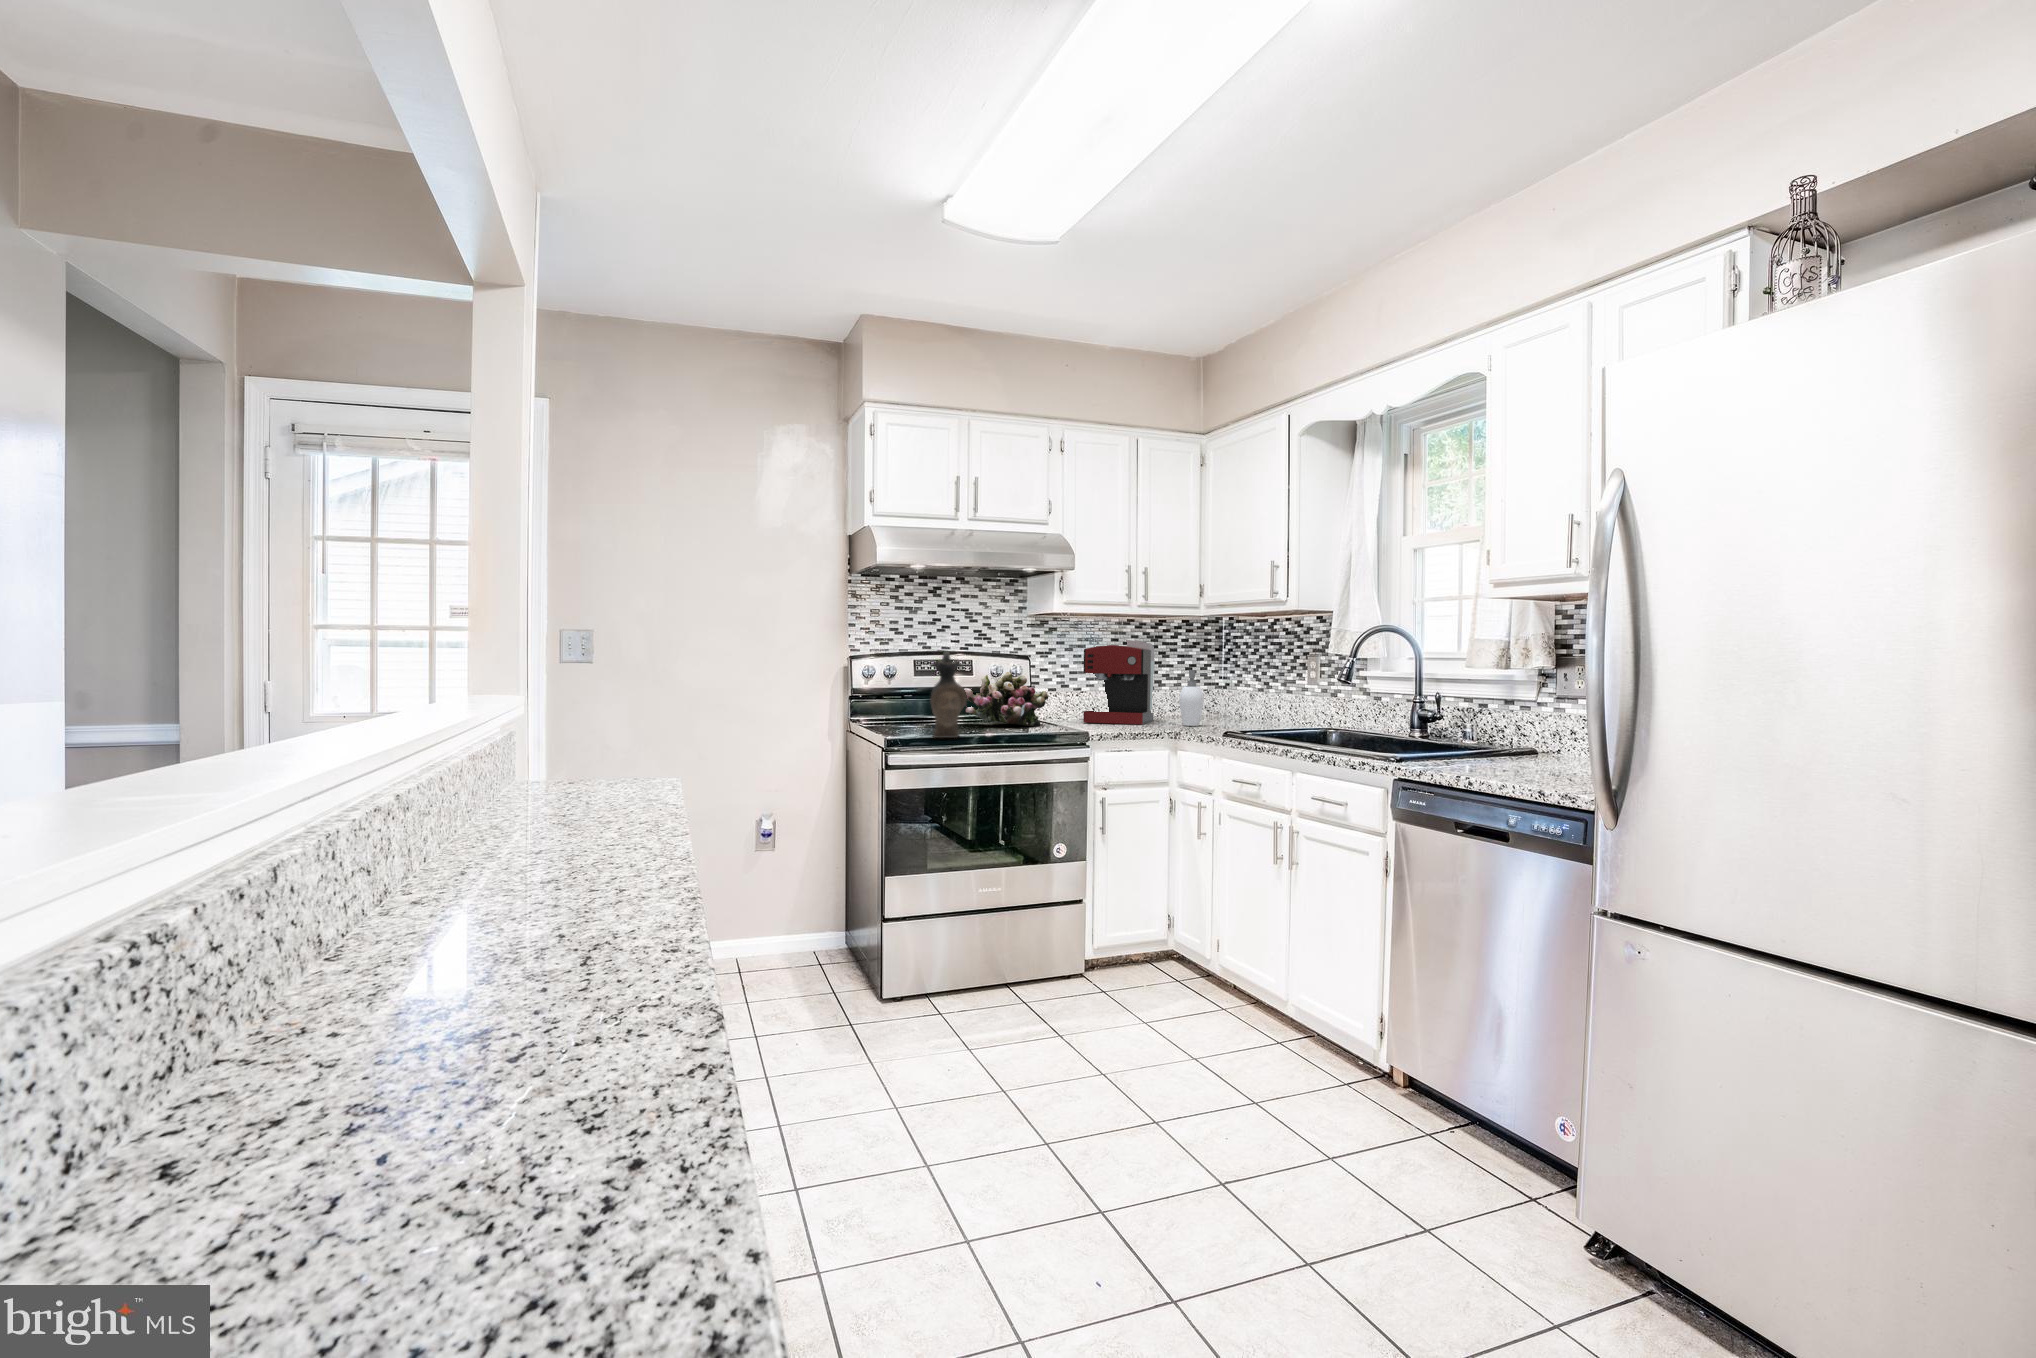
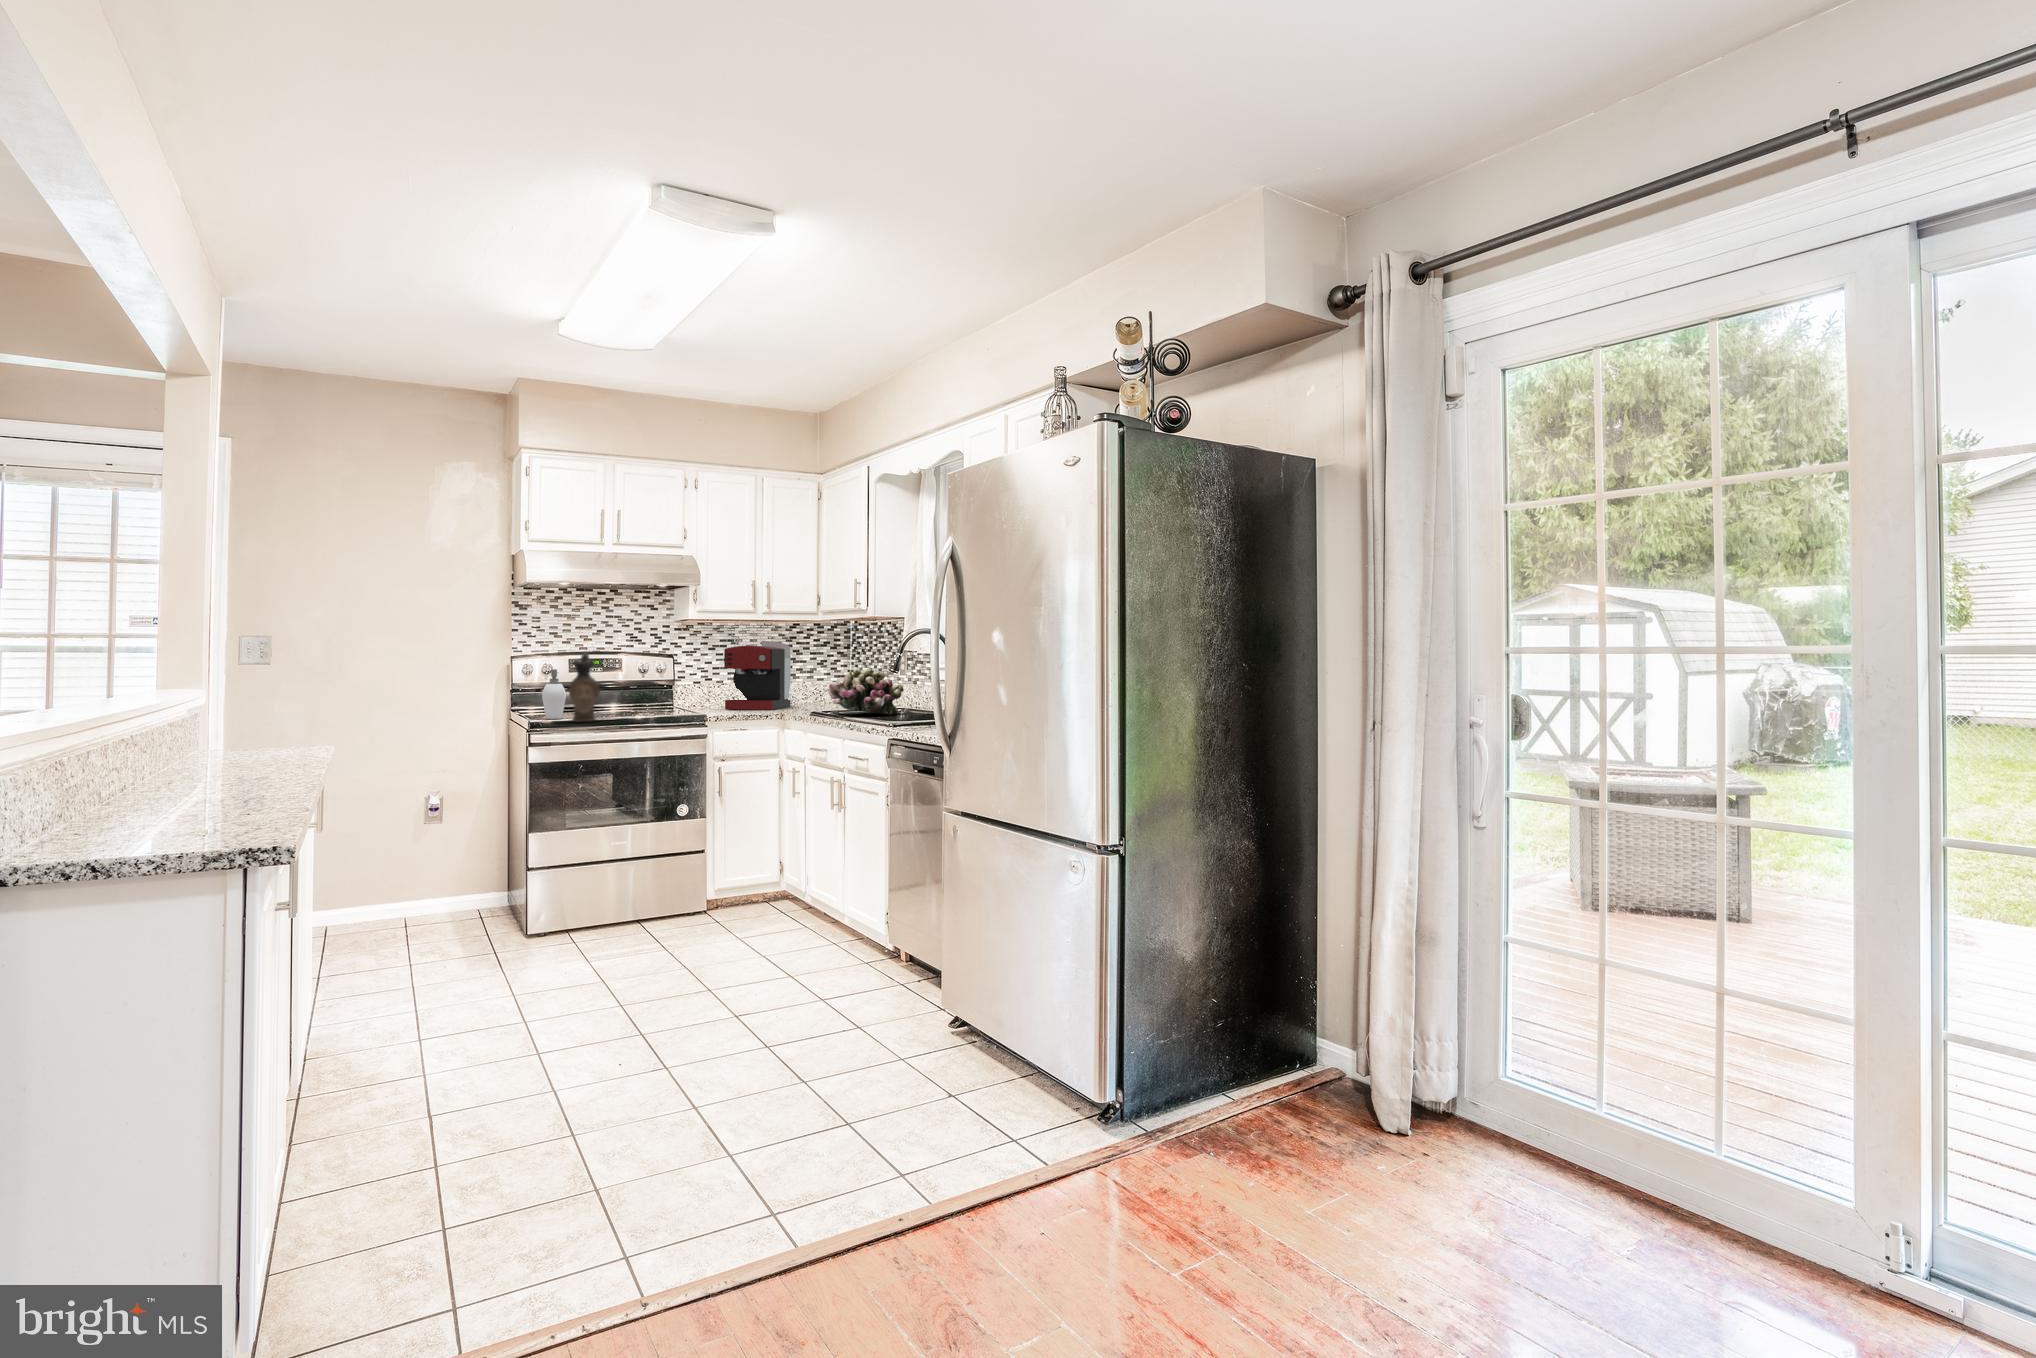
soap dispenser: present [1179,670,1211,726] -> present [542,669,566,719]
flower arrangement: present [964,672,1048,726] -> present [828,668,904,715]

